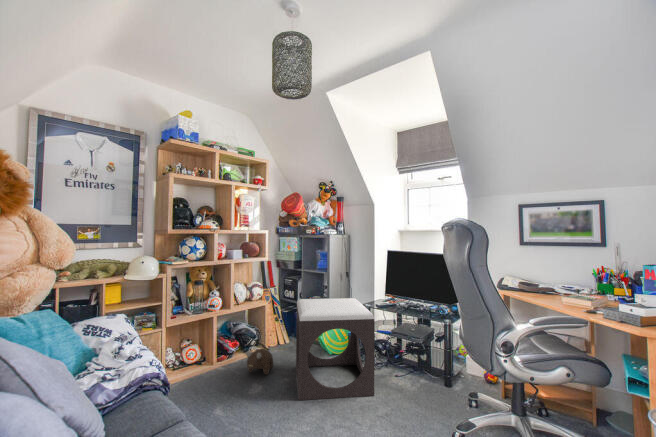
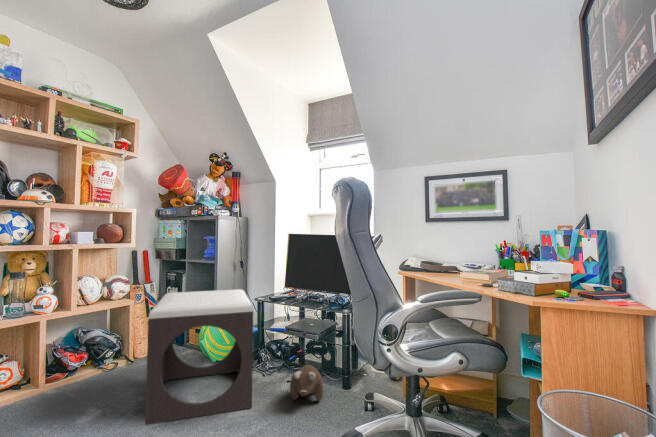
plush toy: present [246,348,273,375] -> present [290,365,323,401]

